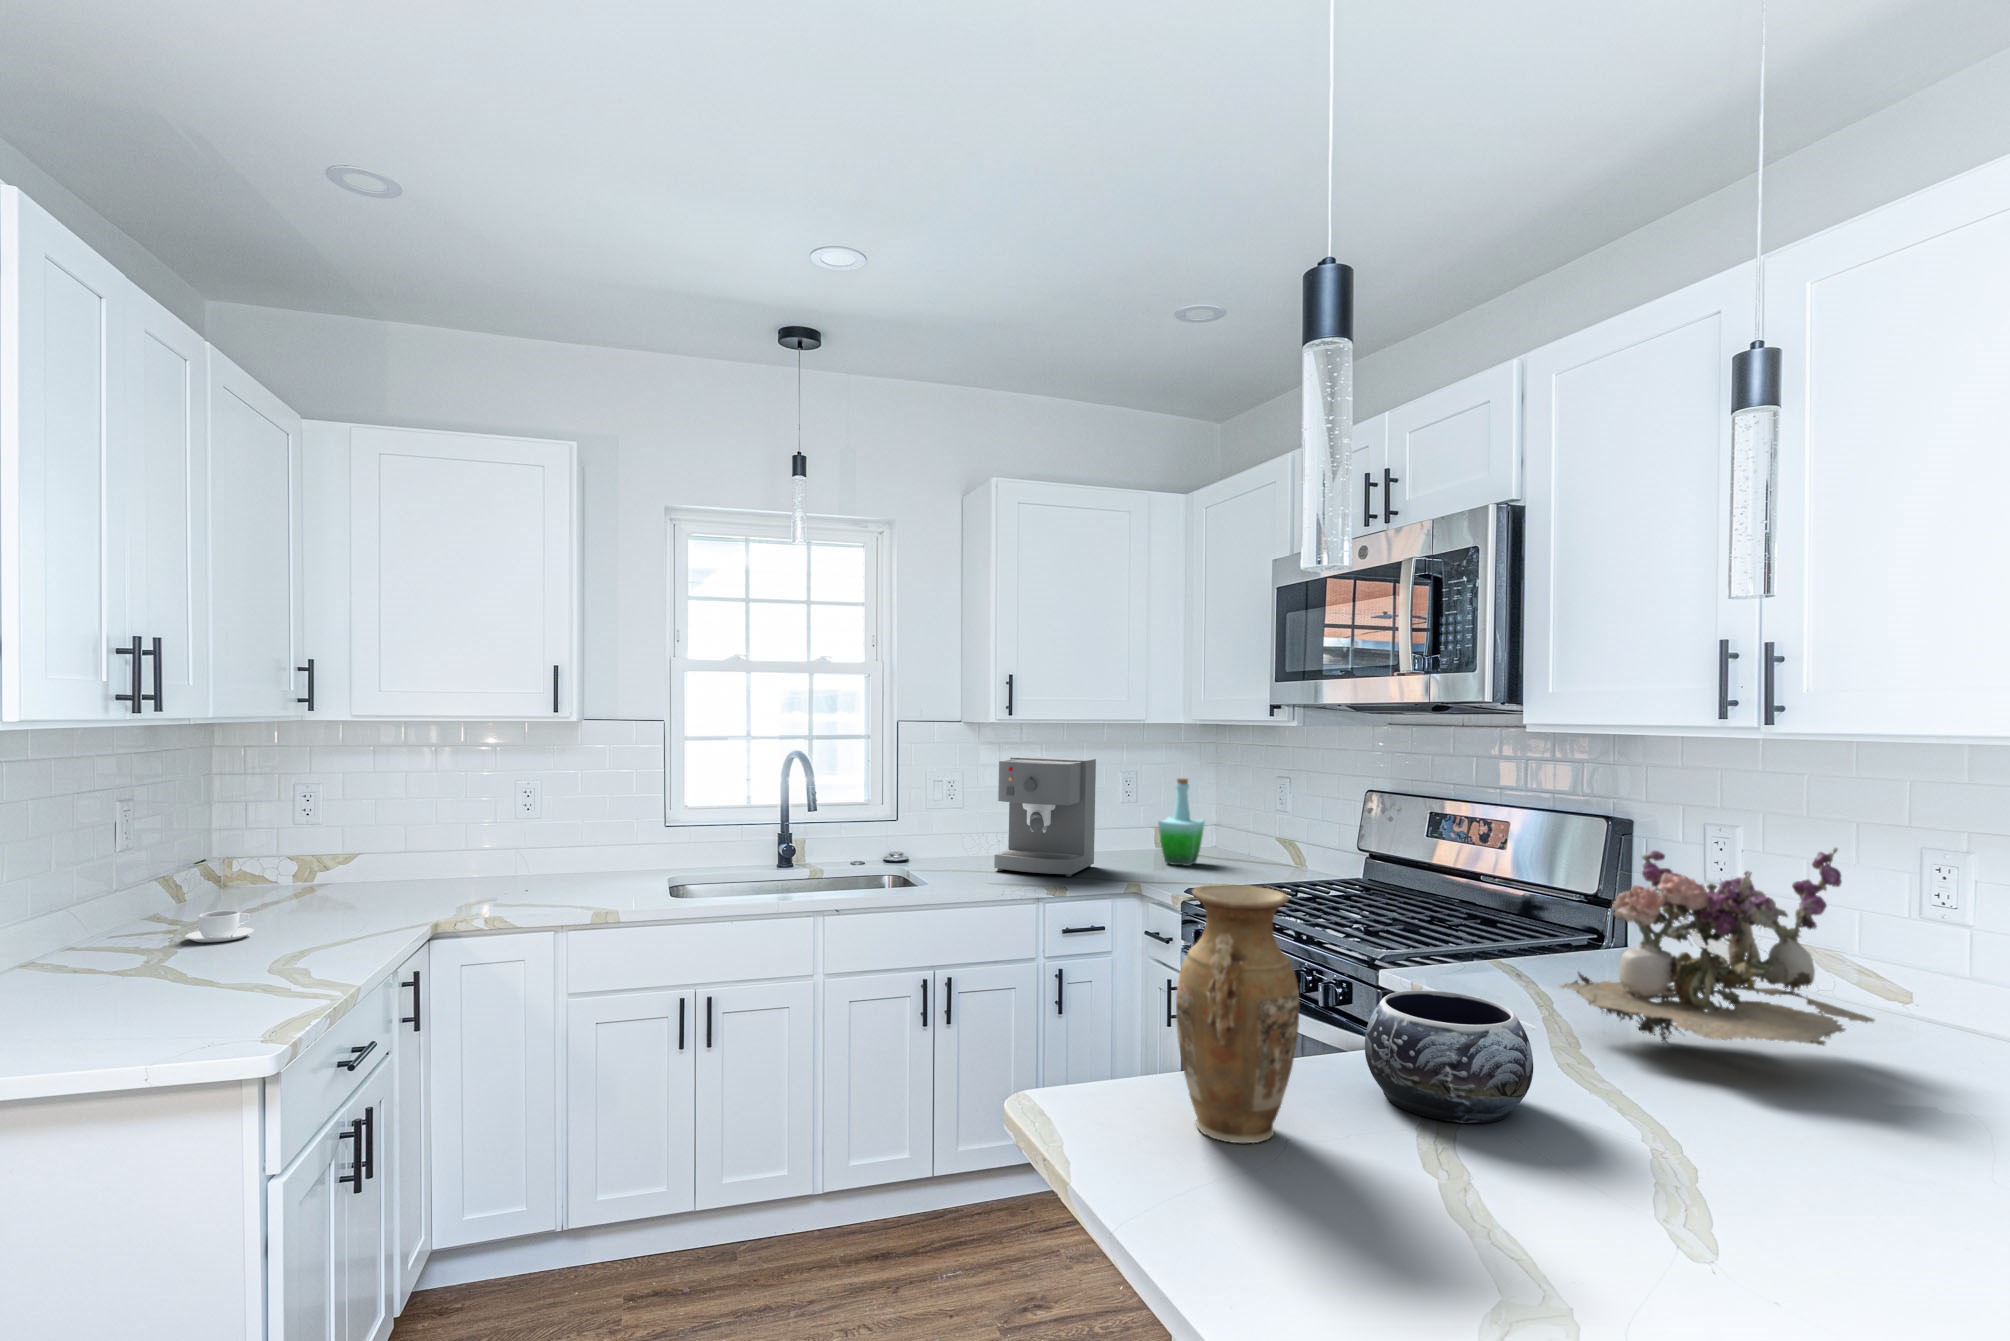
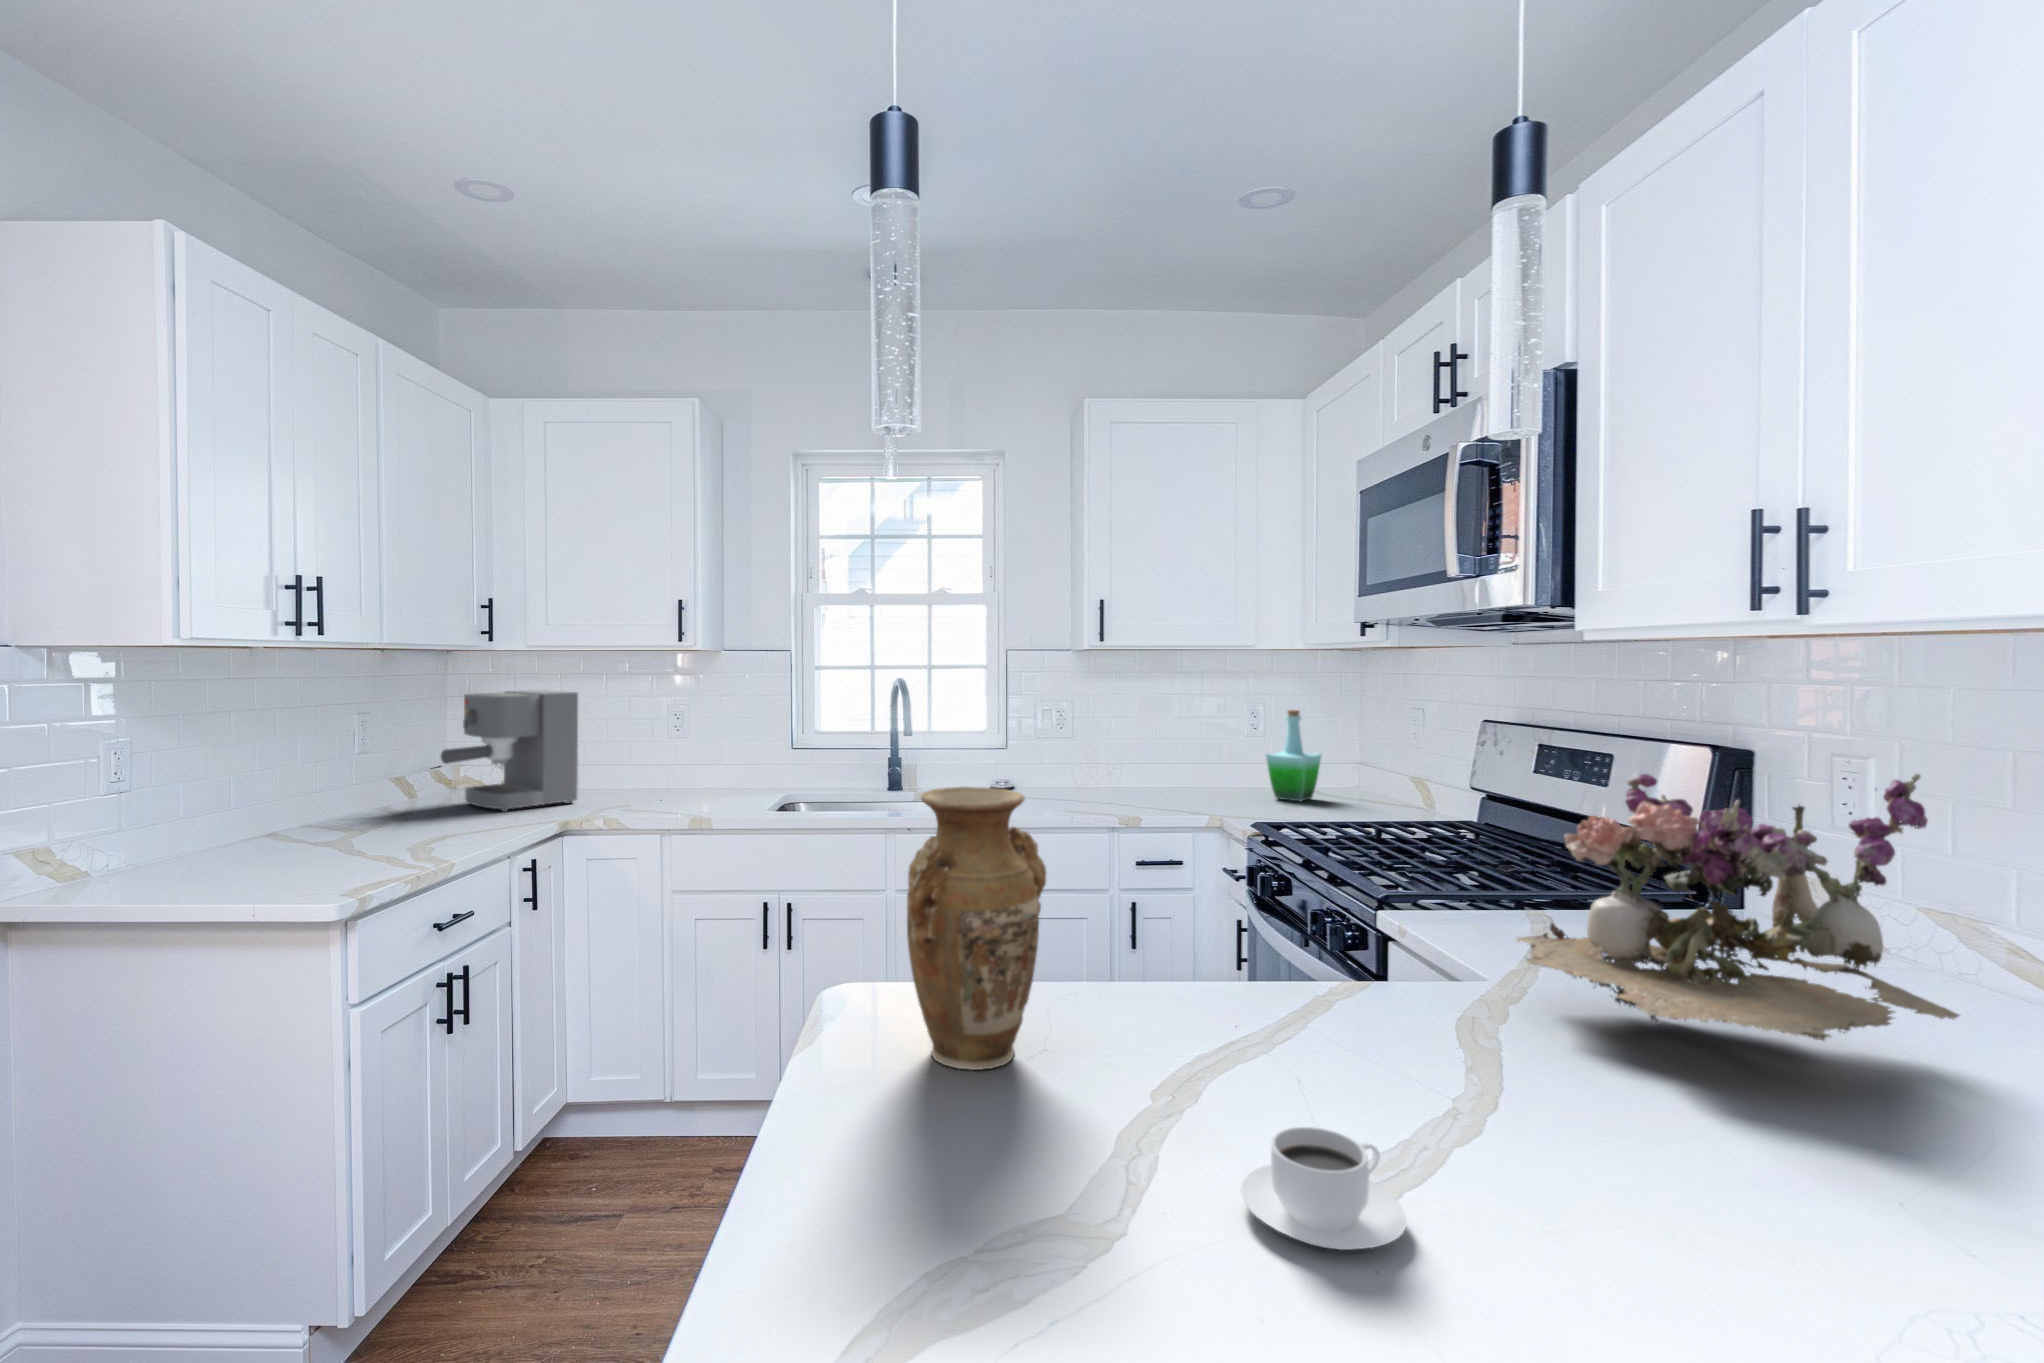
coffee maker: present [994,756,1096,877] -> present [441,690,578,812]
coffee cup: present [185,910,254,942] -> present [1241,1127,1407,1250]
decorative bowl: present [1365,990,1533,1123] -> none [1165,923,1359,1083]

